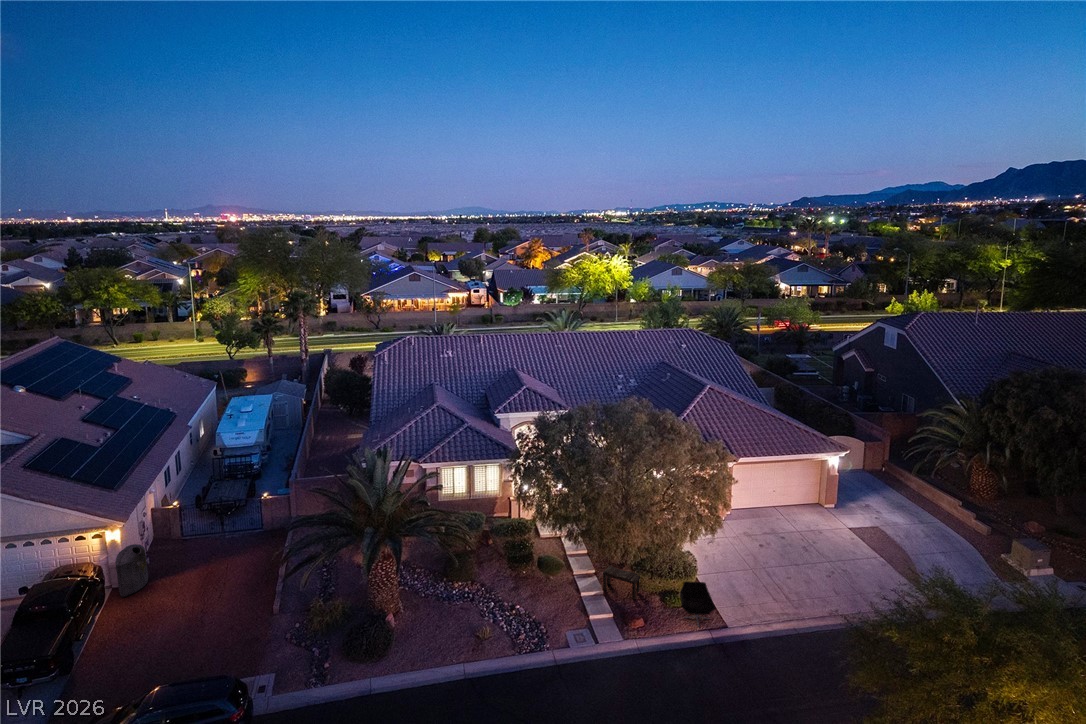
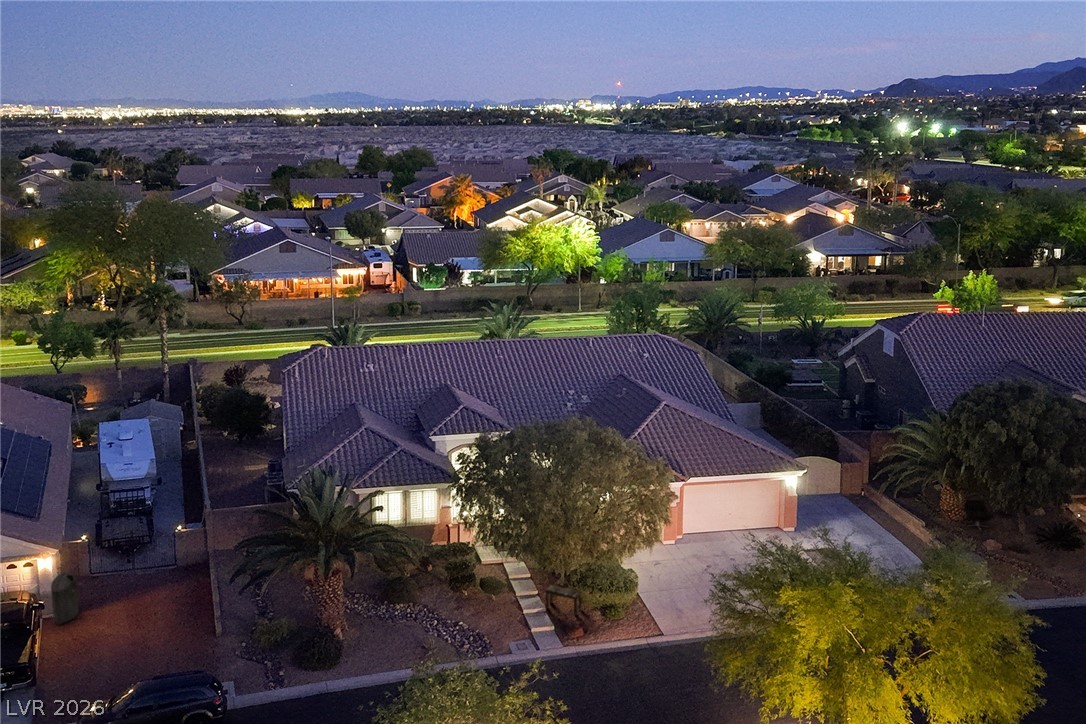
lounge chair: present [680,581,716,627] -> present [963,500,994,529]

